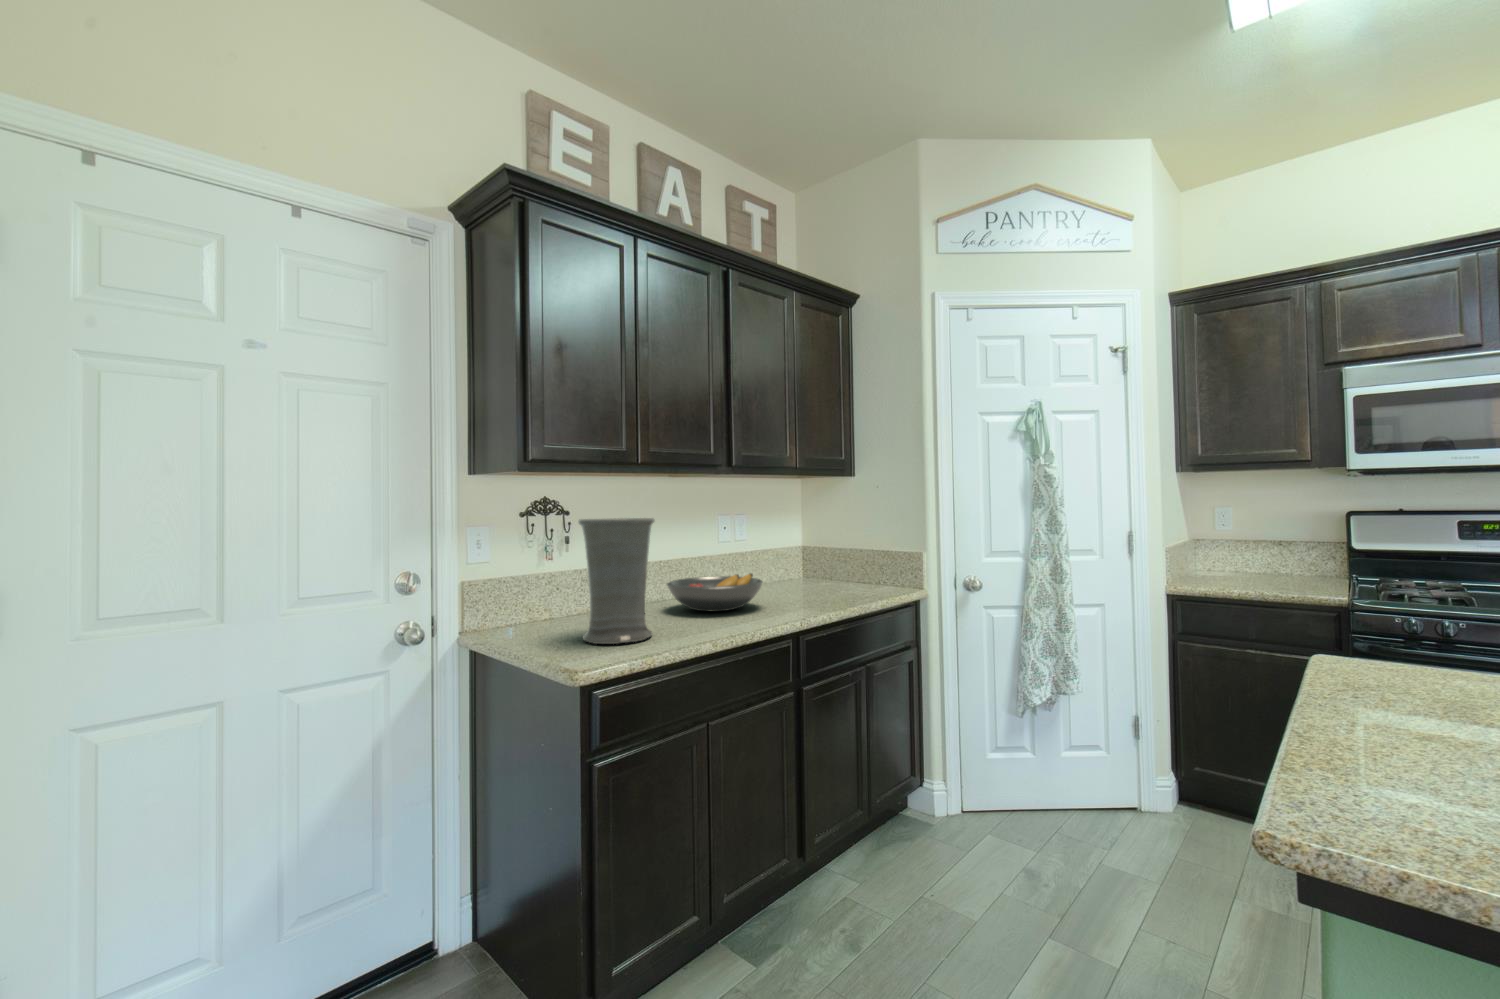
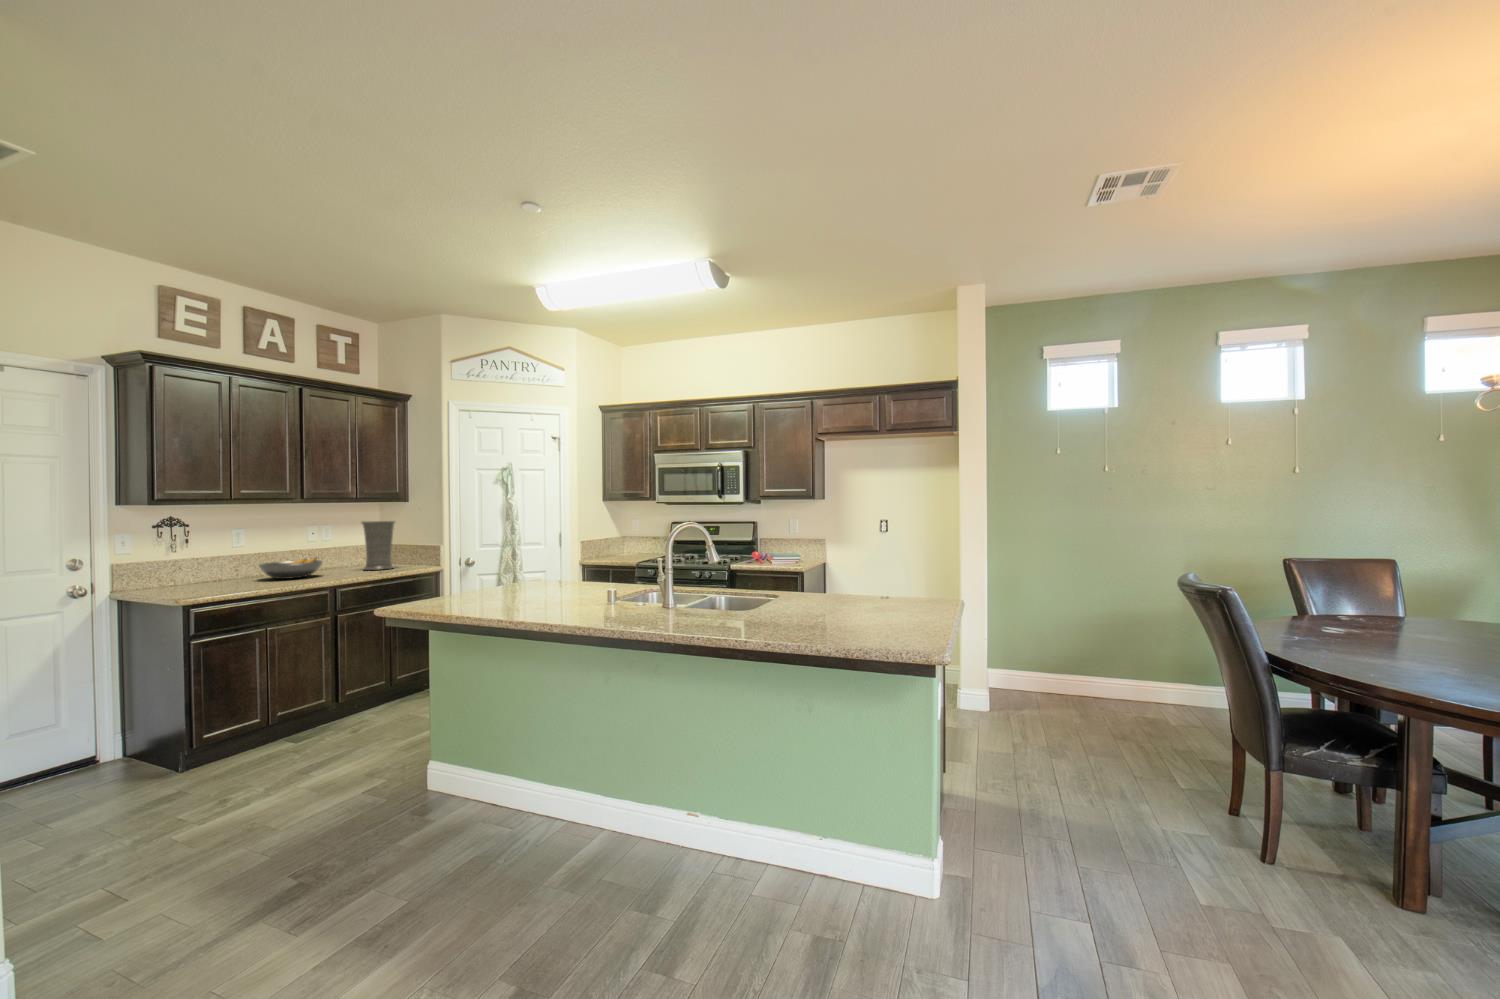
vase: present [578,518,655,644] -> present [361,521,395,570]

